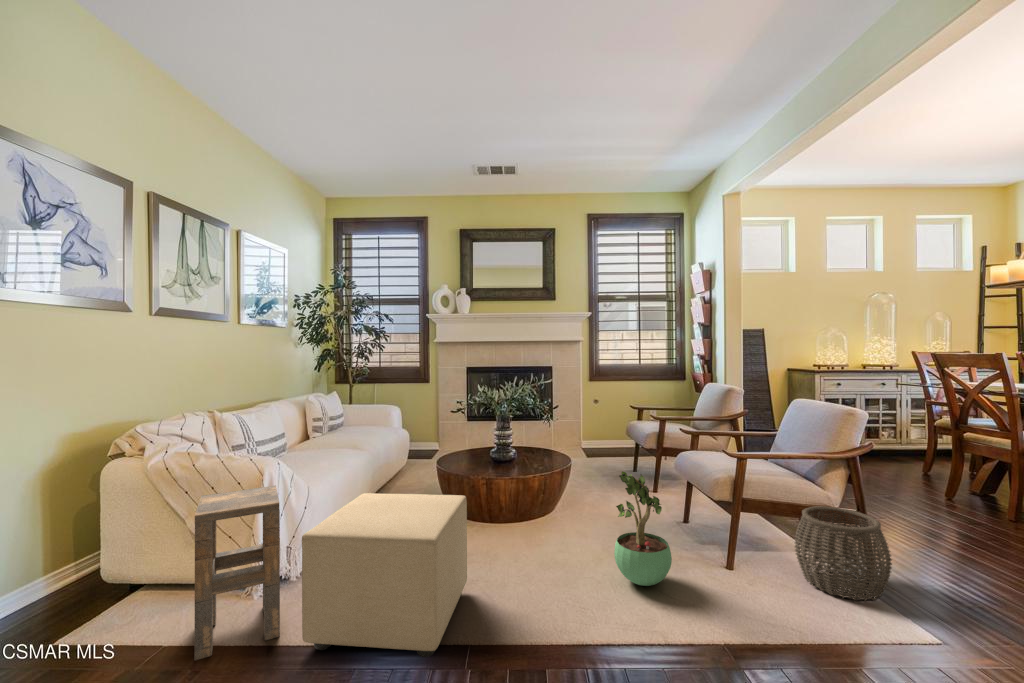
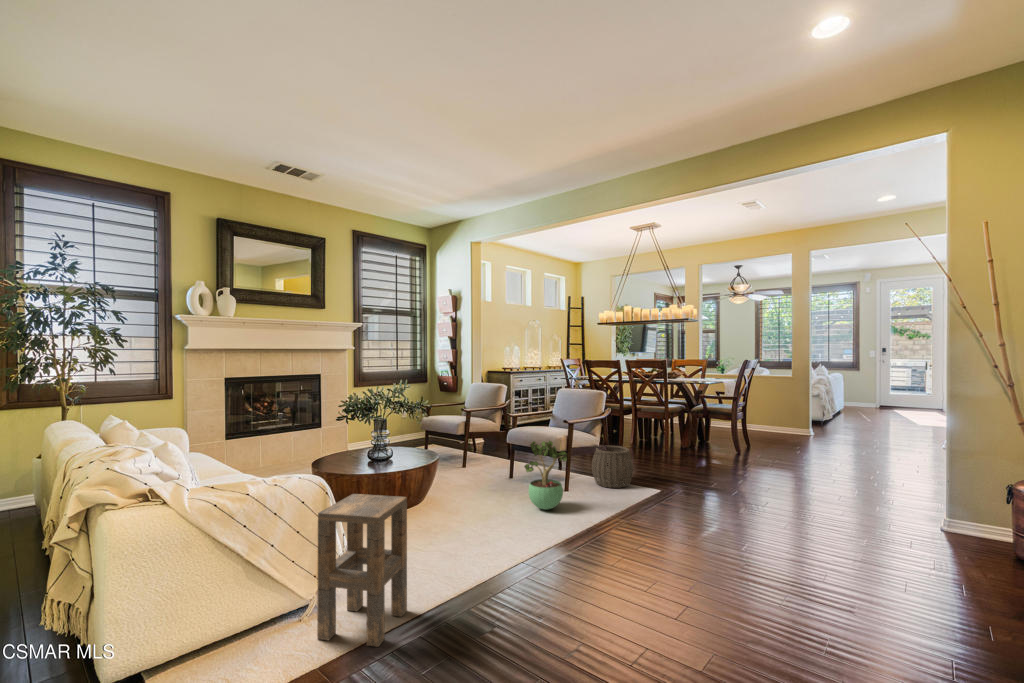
ottoman: present [302,493,467,657] -> none [396,474,526,600]

